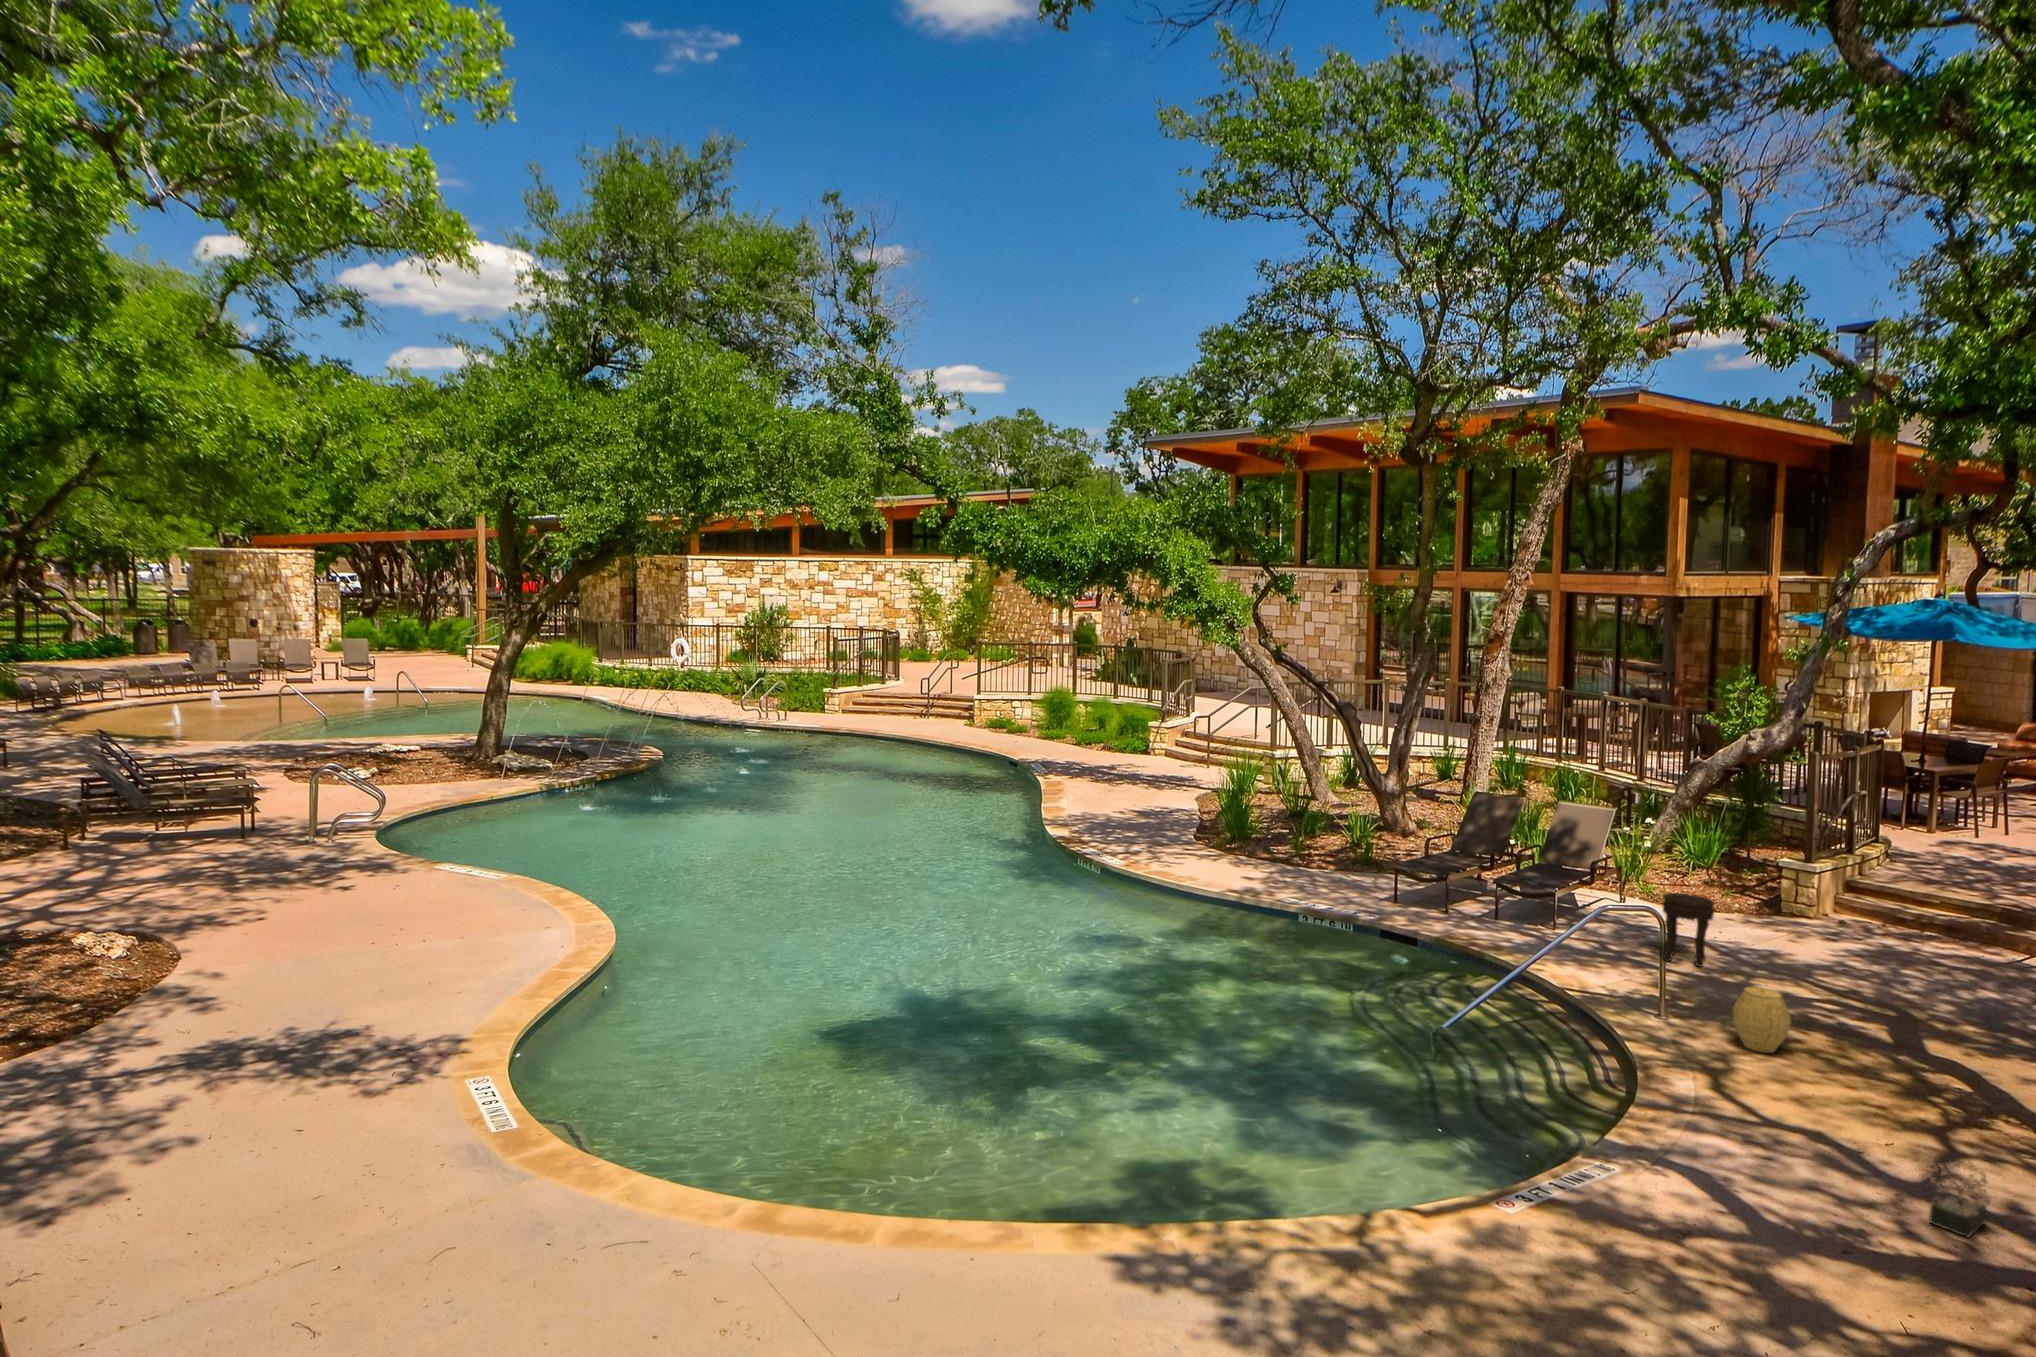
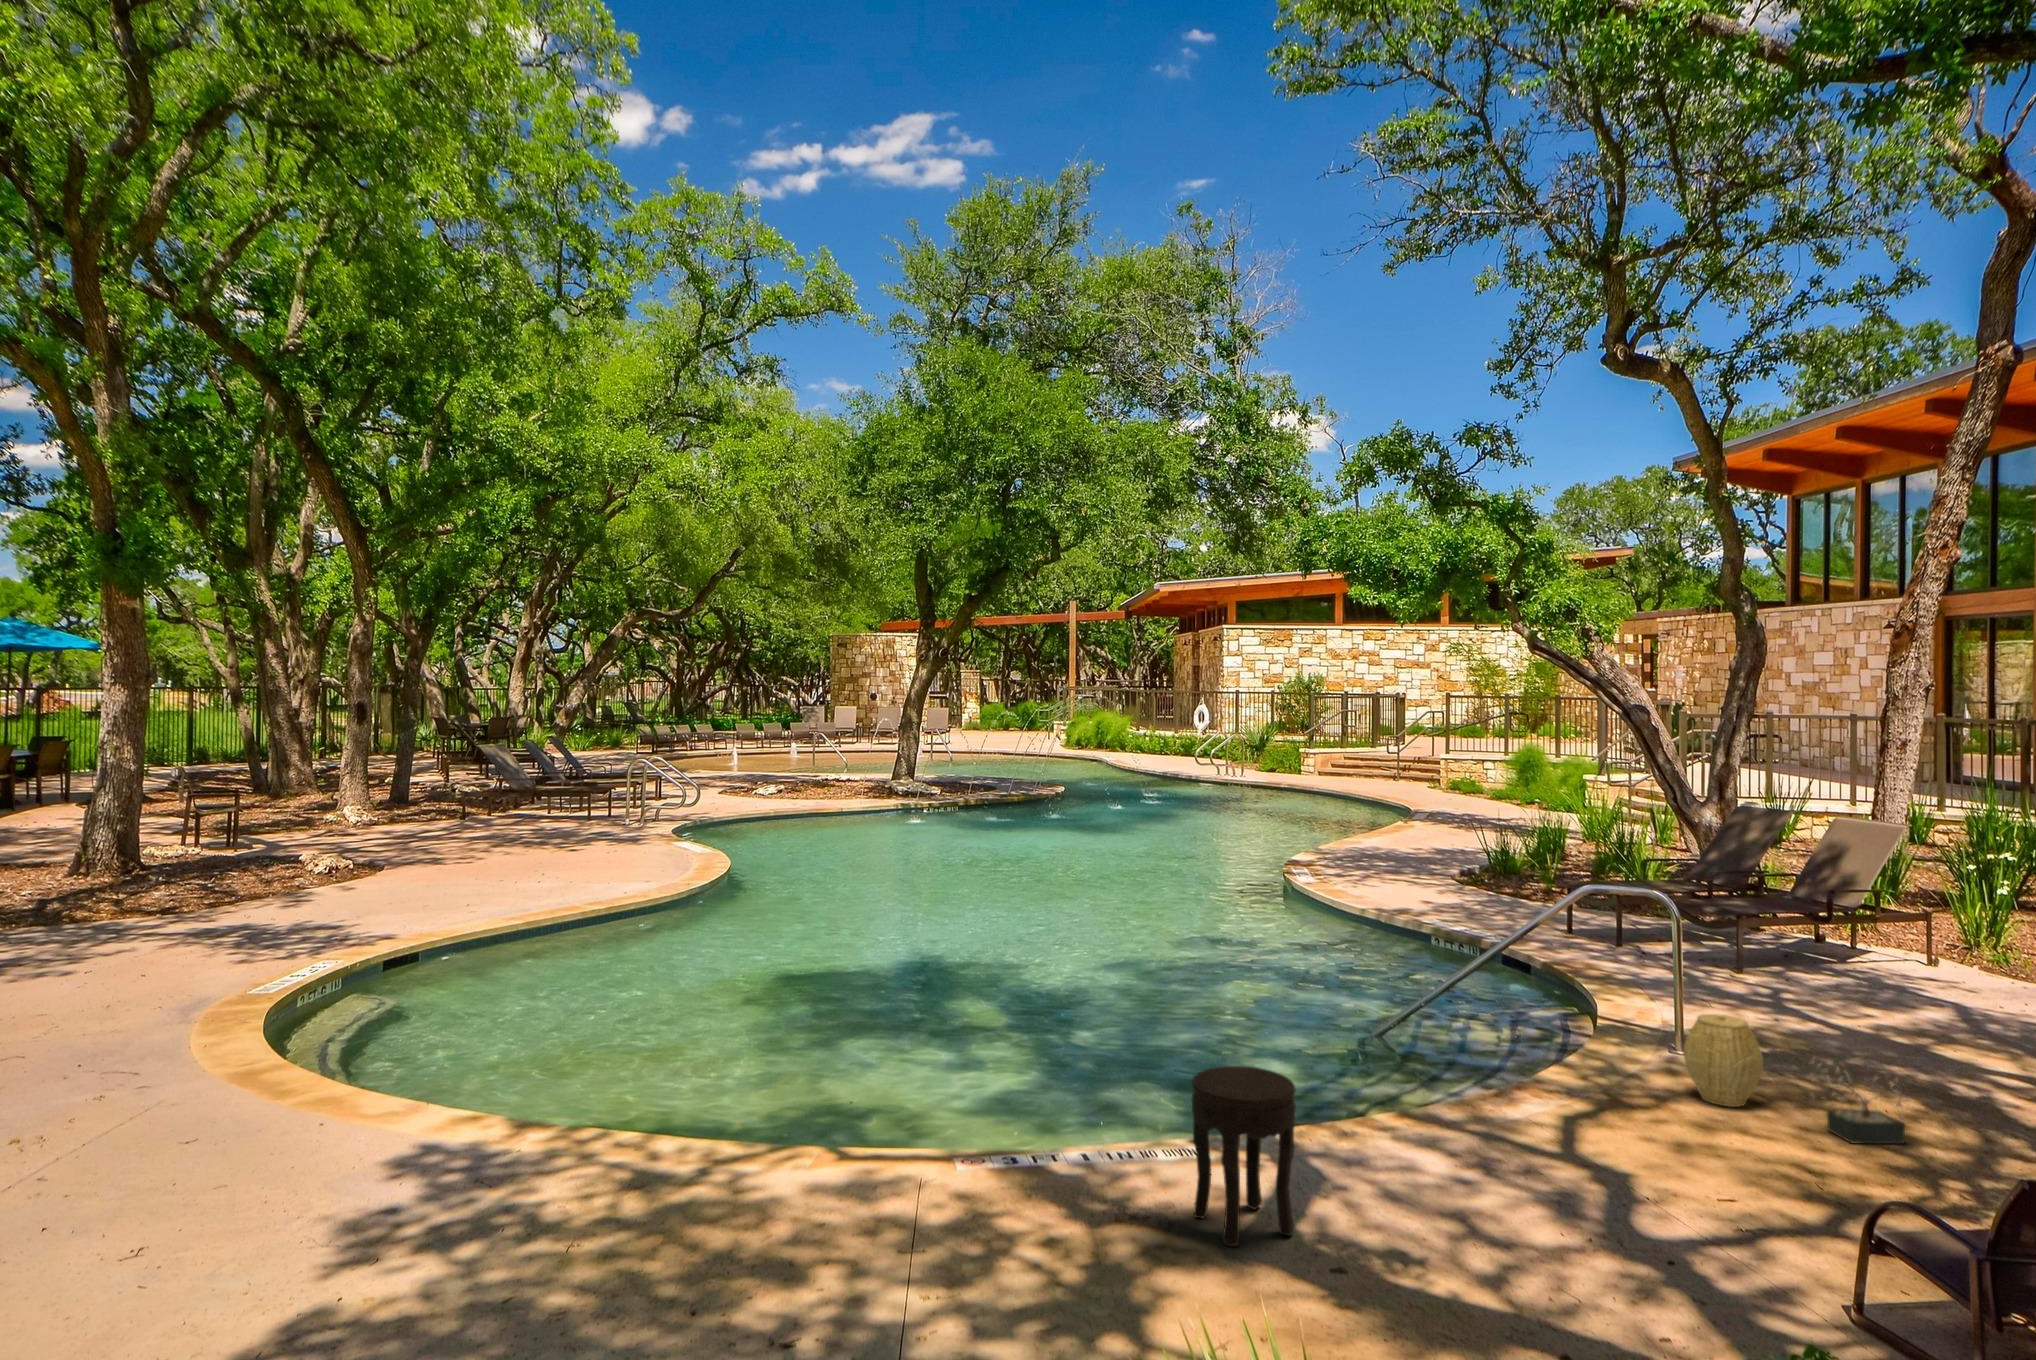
side table: present [1663,893,1714,967] -> present [1192,1066,1296,1246]
decorative plant: present [1921,1159,1990,1237] -> present [1809,1060,1910,1144]

